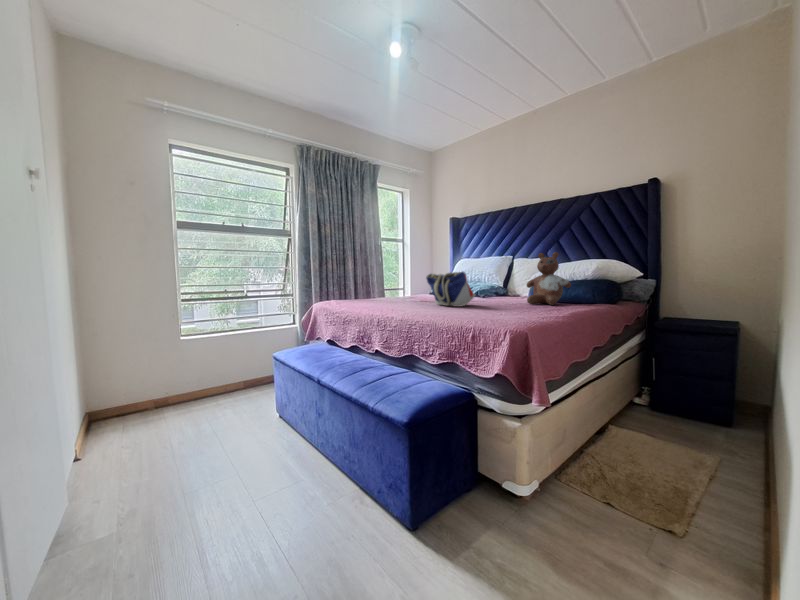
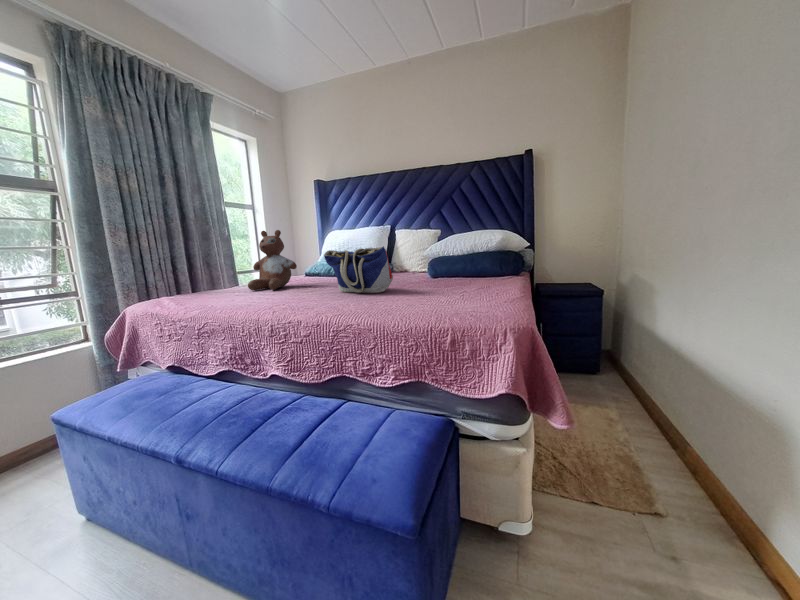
stuffed bear: present [527,252,571,305] -> present [248,230,297,290]

